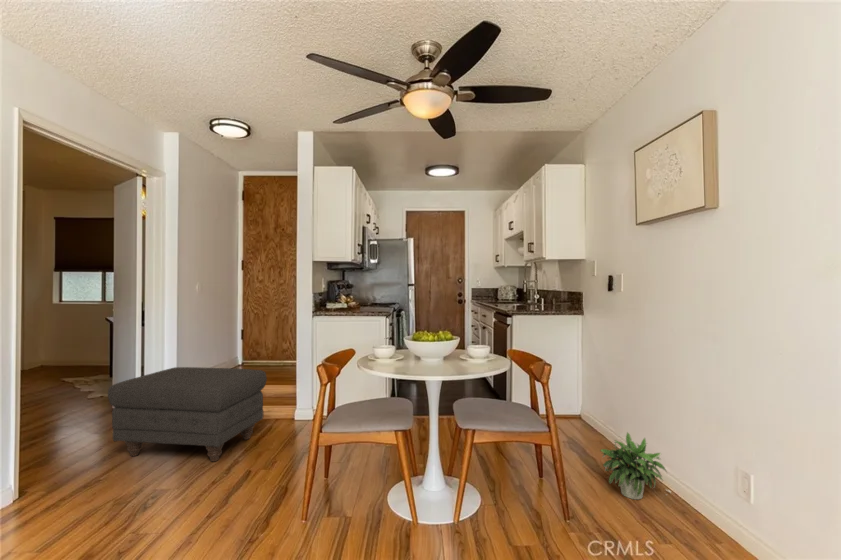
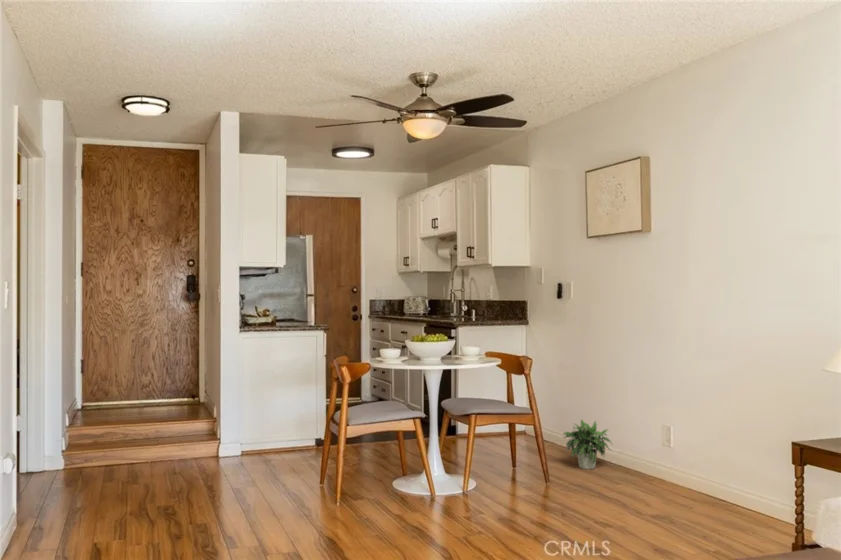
ottoman: present [108,367,267,461] -> none [54,394,209,495]

